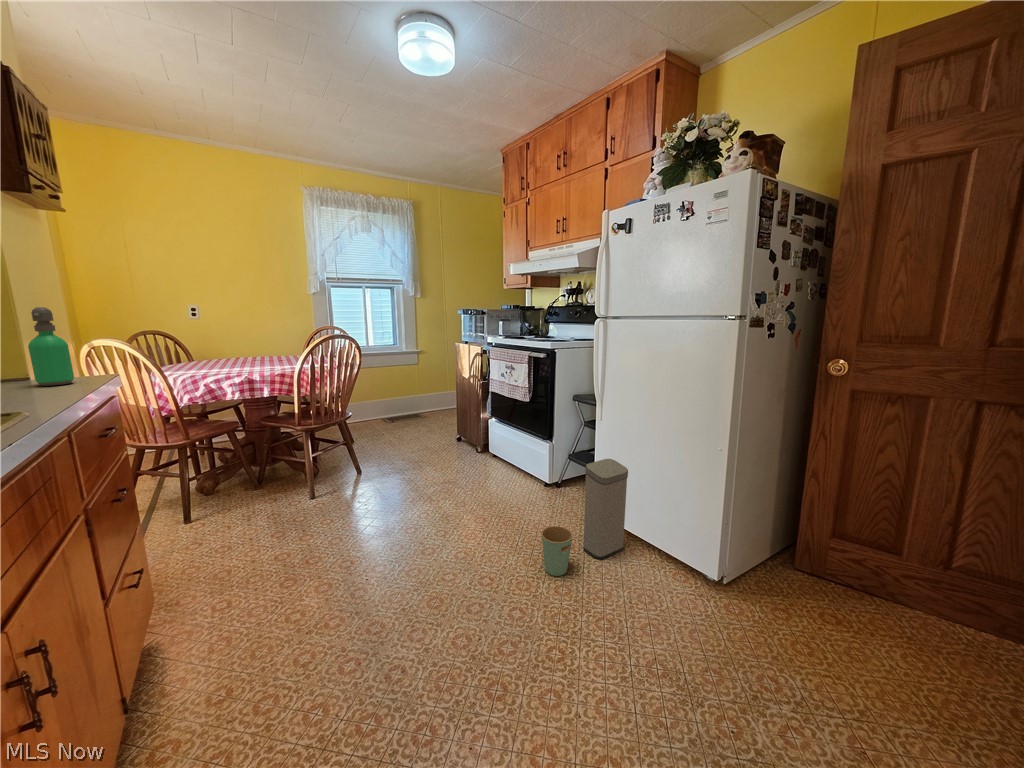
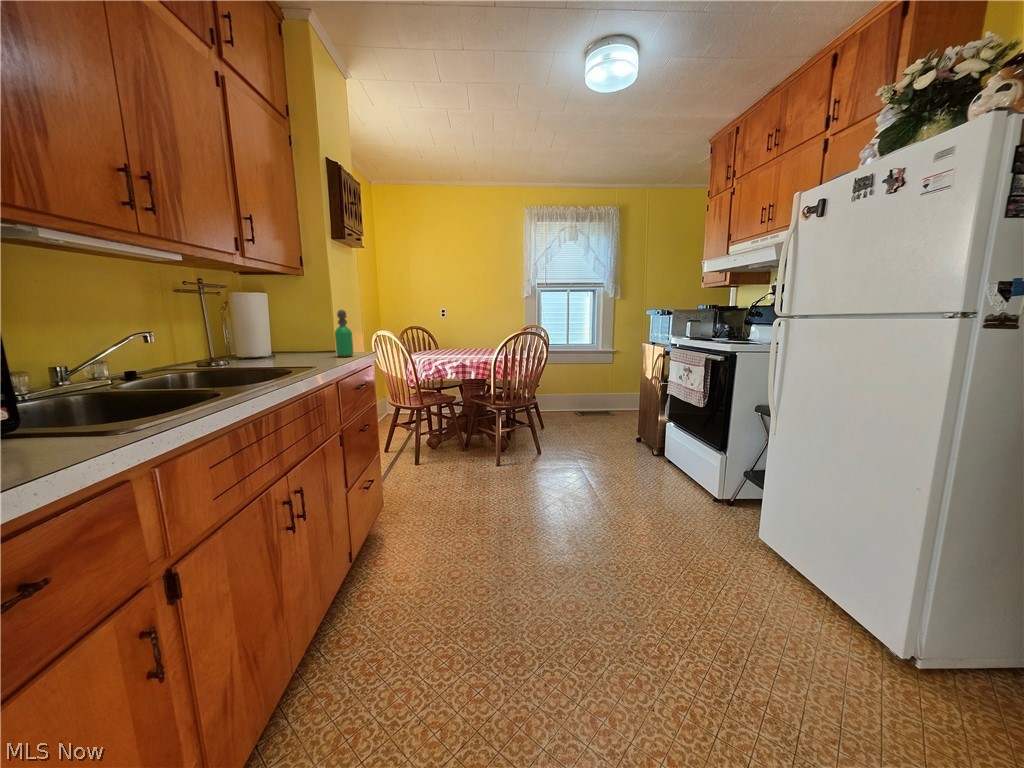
trash can: present [541,459,628,576] -> none [673,478,795,587]

